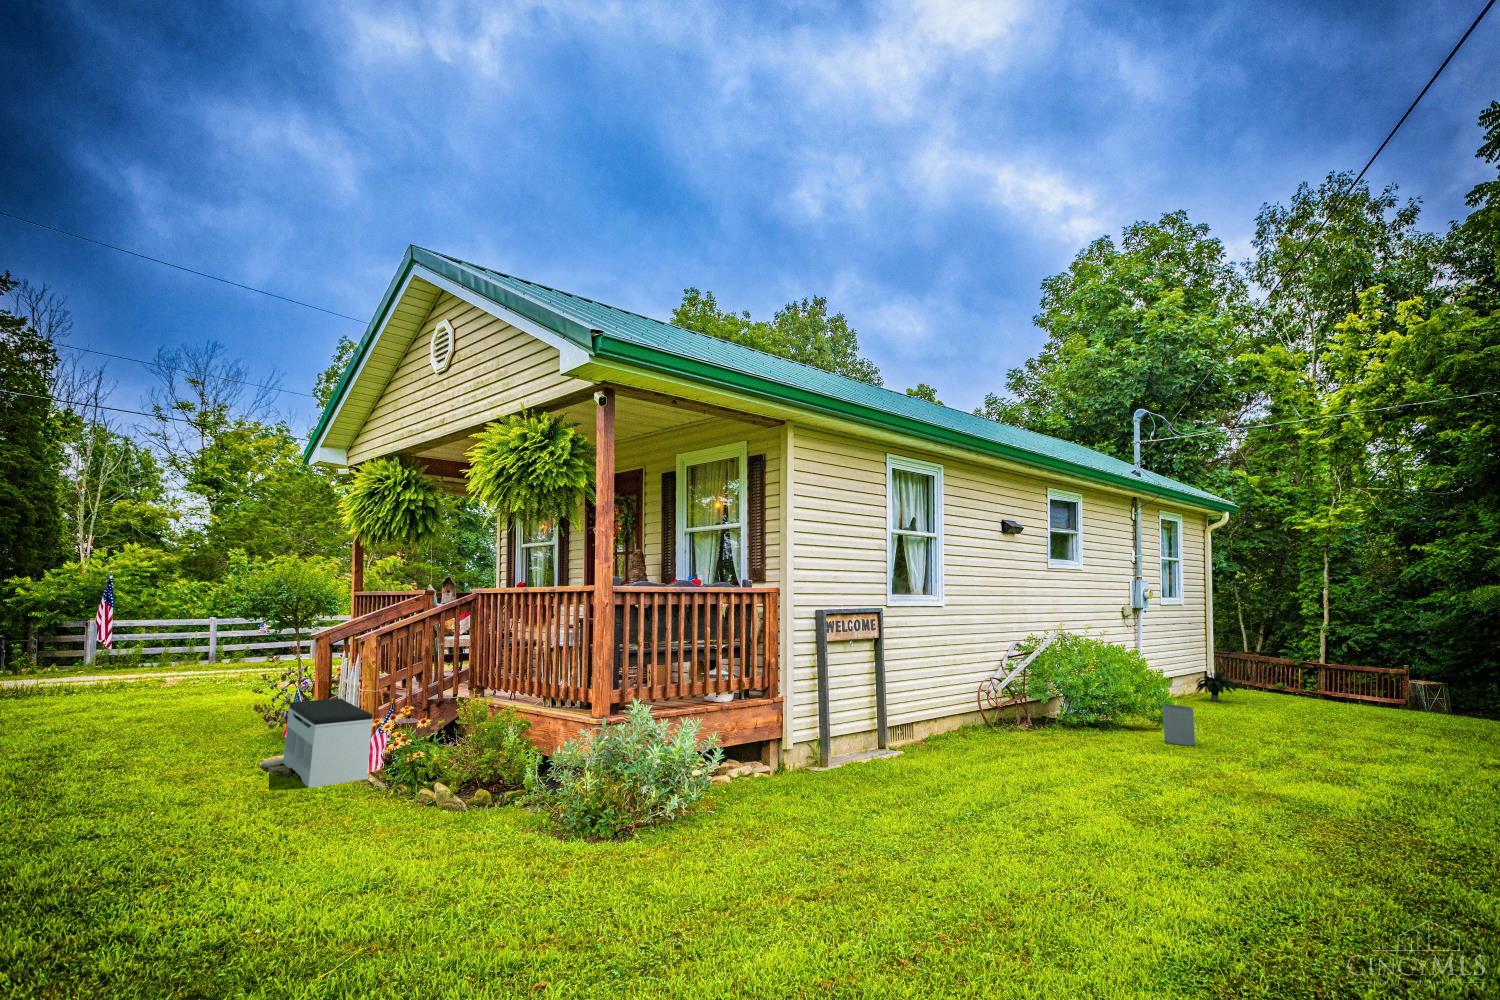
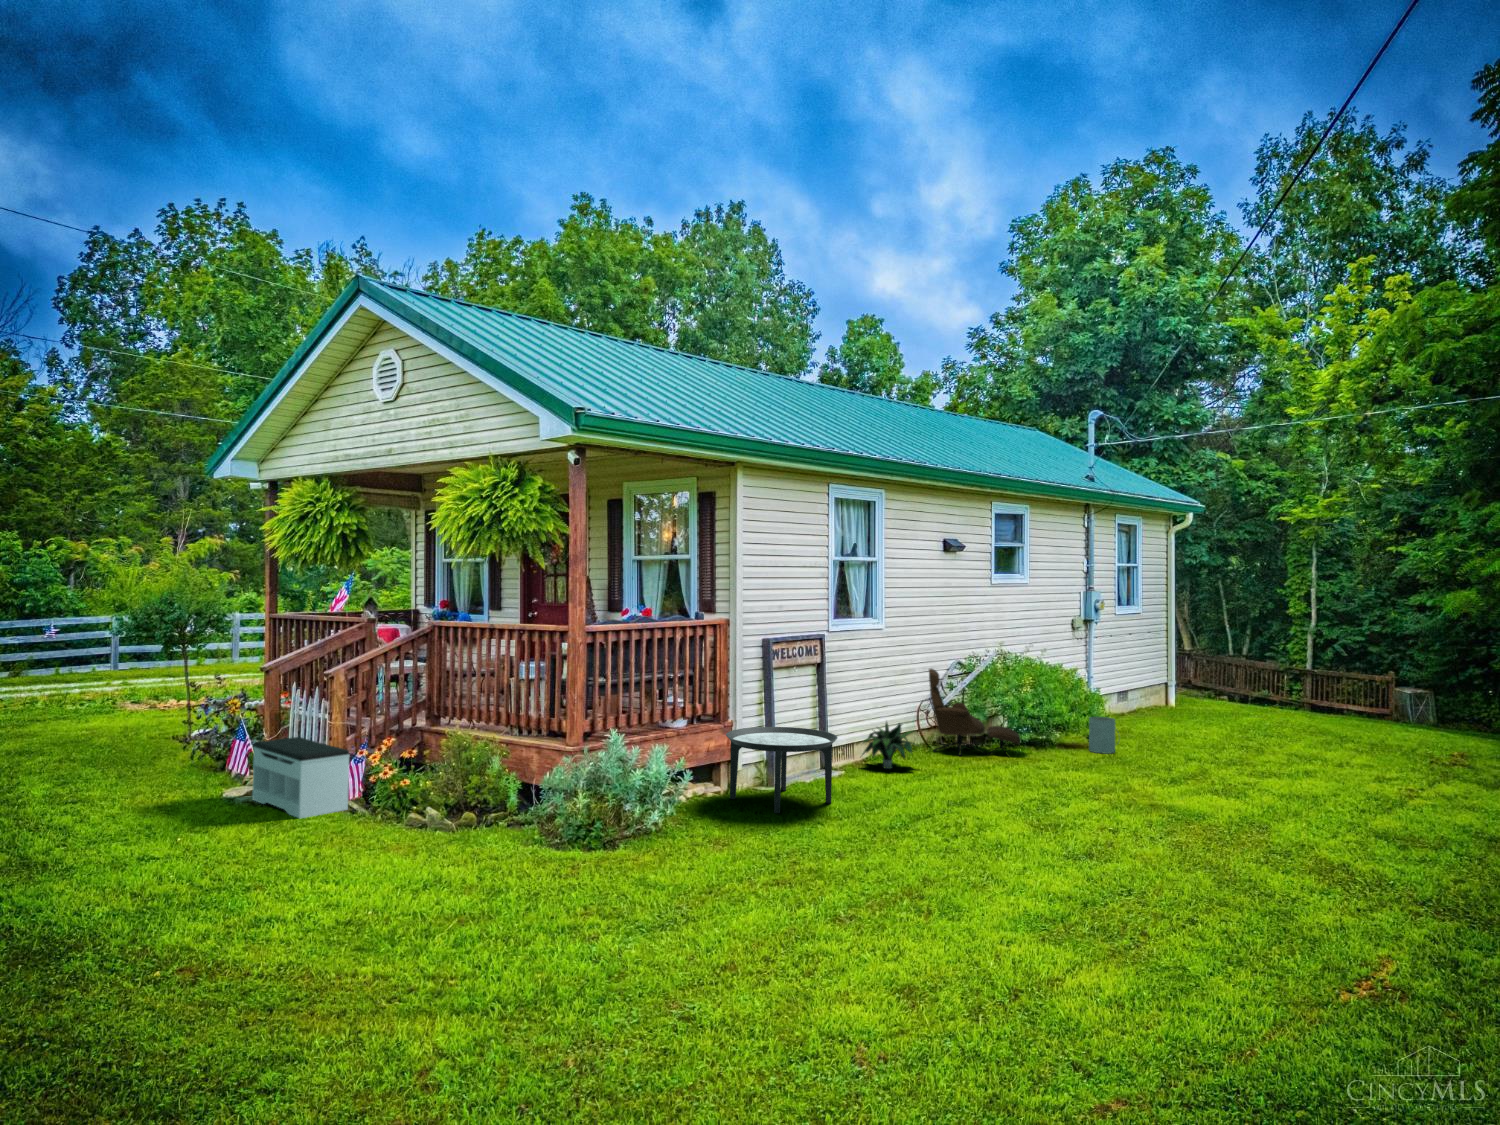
lounge chair: none [989,649,1091,746] -> present [929,669,1020,757]
potted plant: present [1196,671,1236,701] -> present [862,722,915,769]
round table: none [771,704,895,806] -> present [726,727,838,813]

